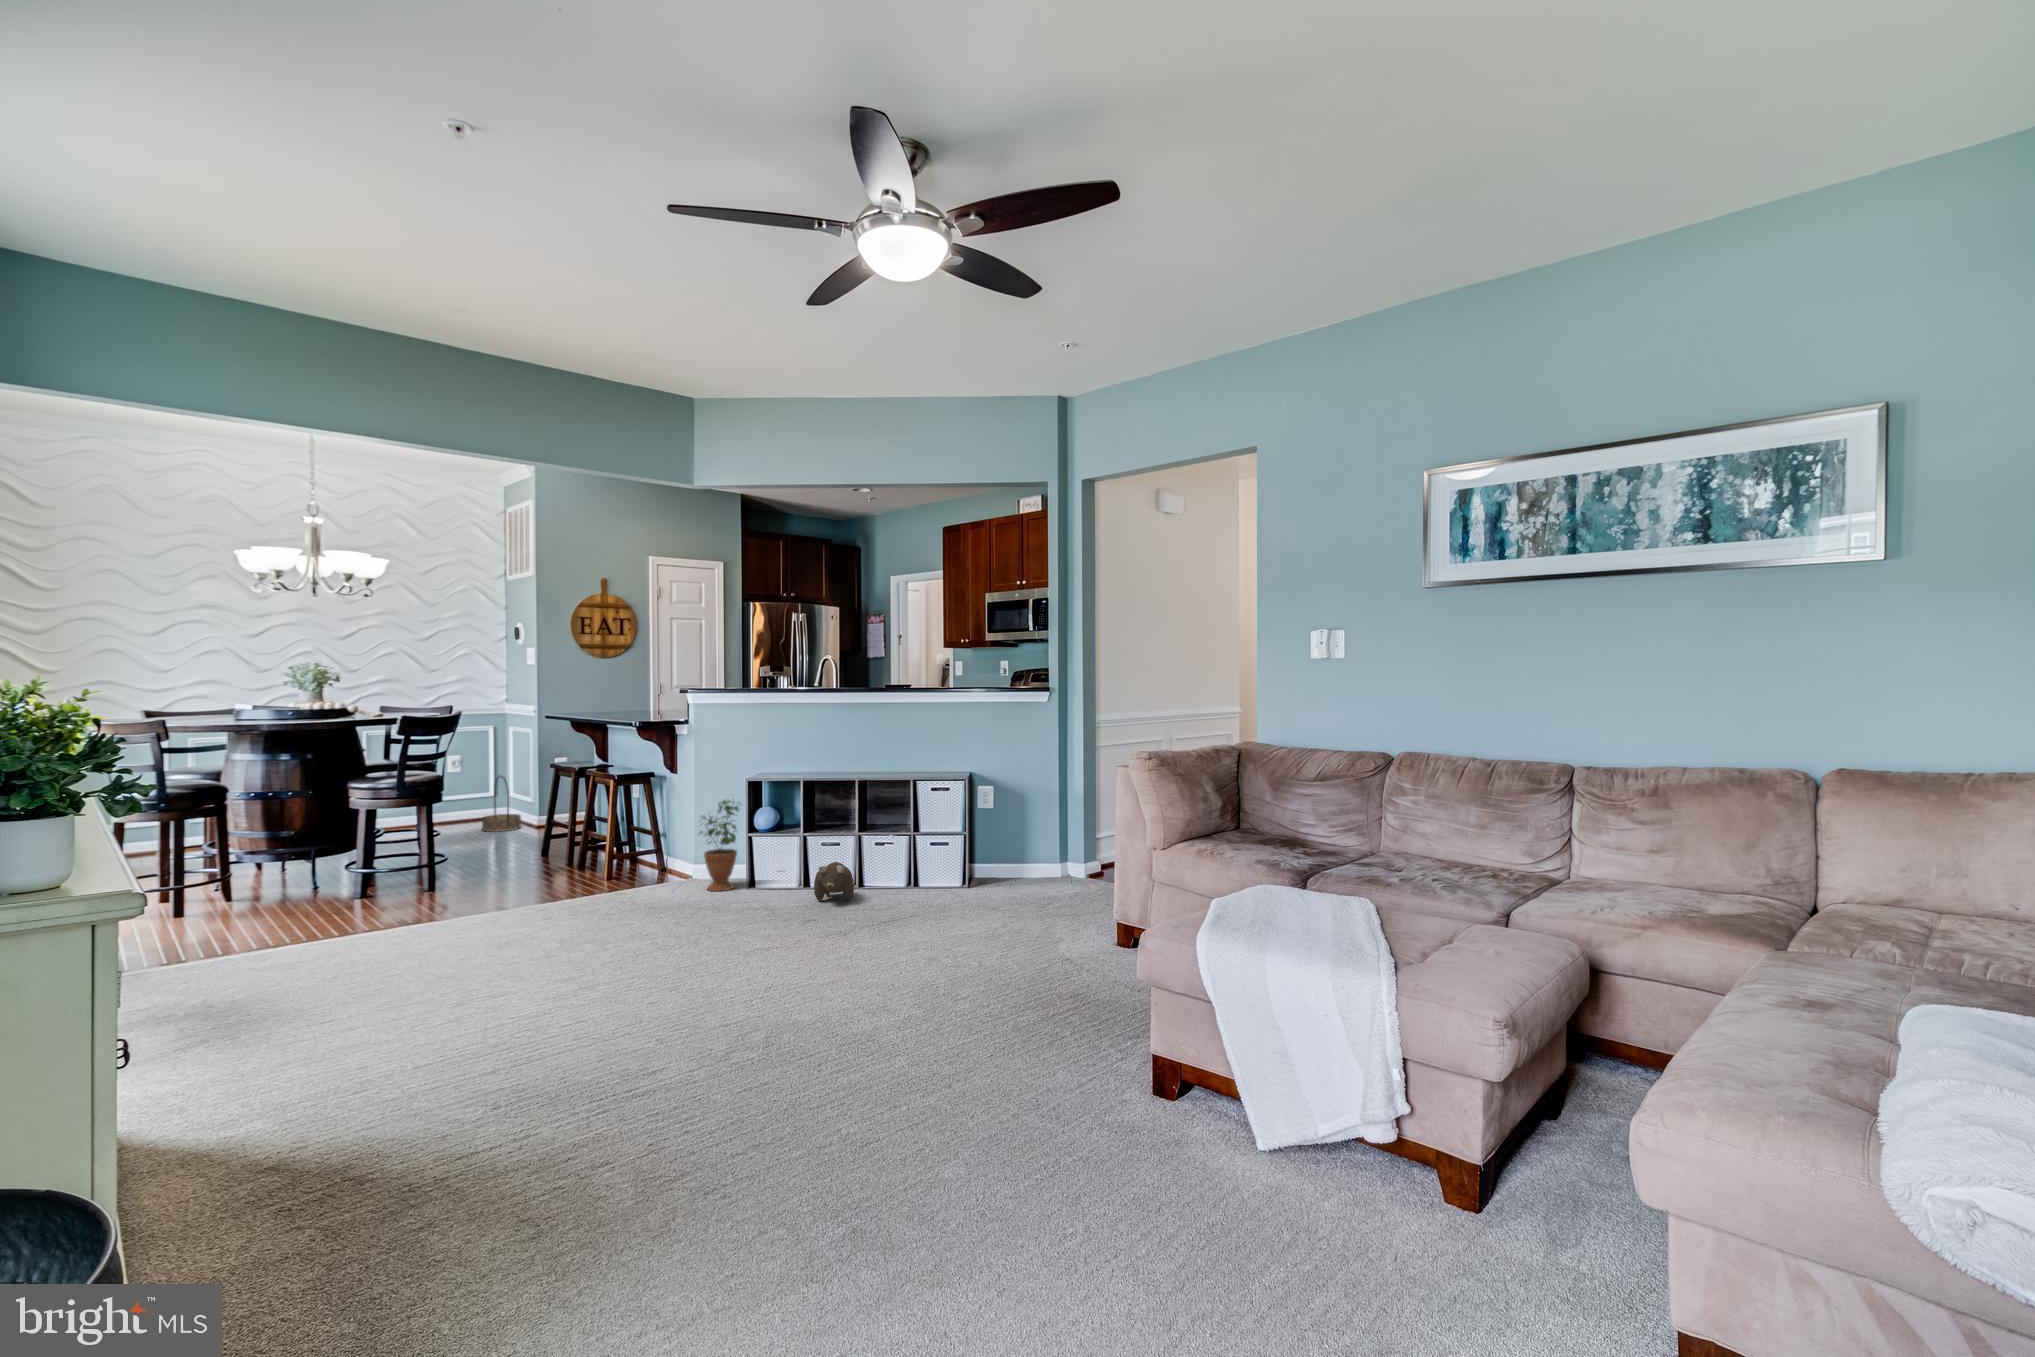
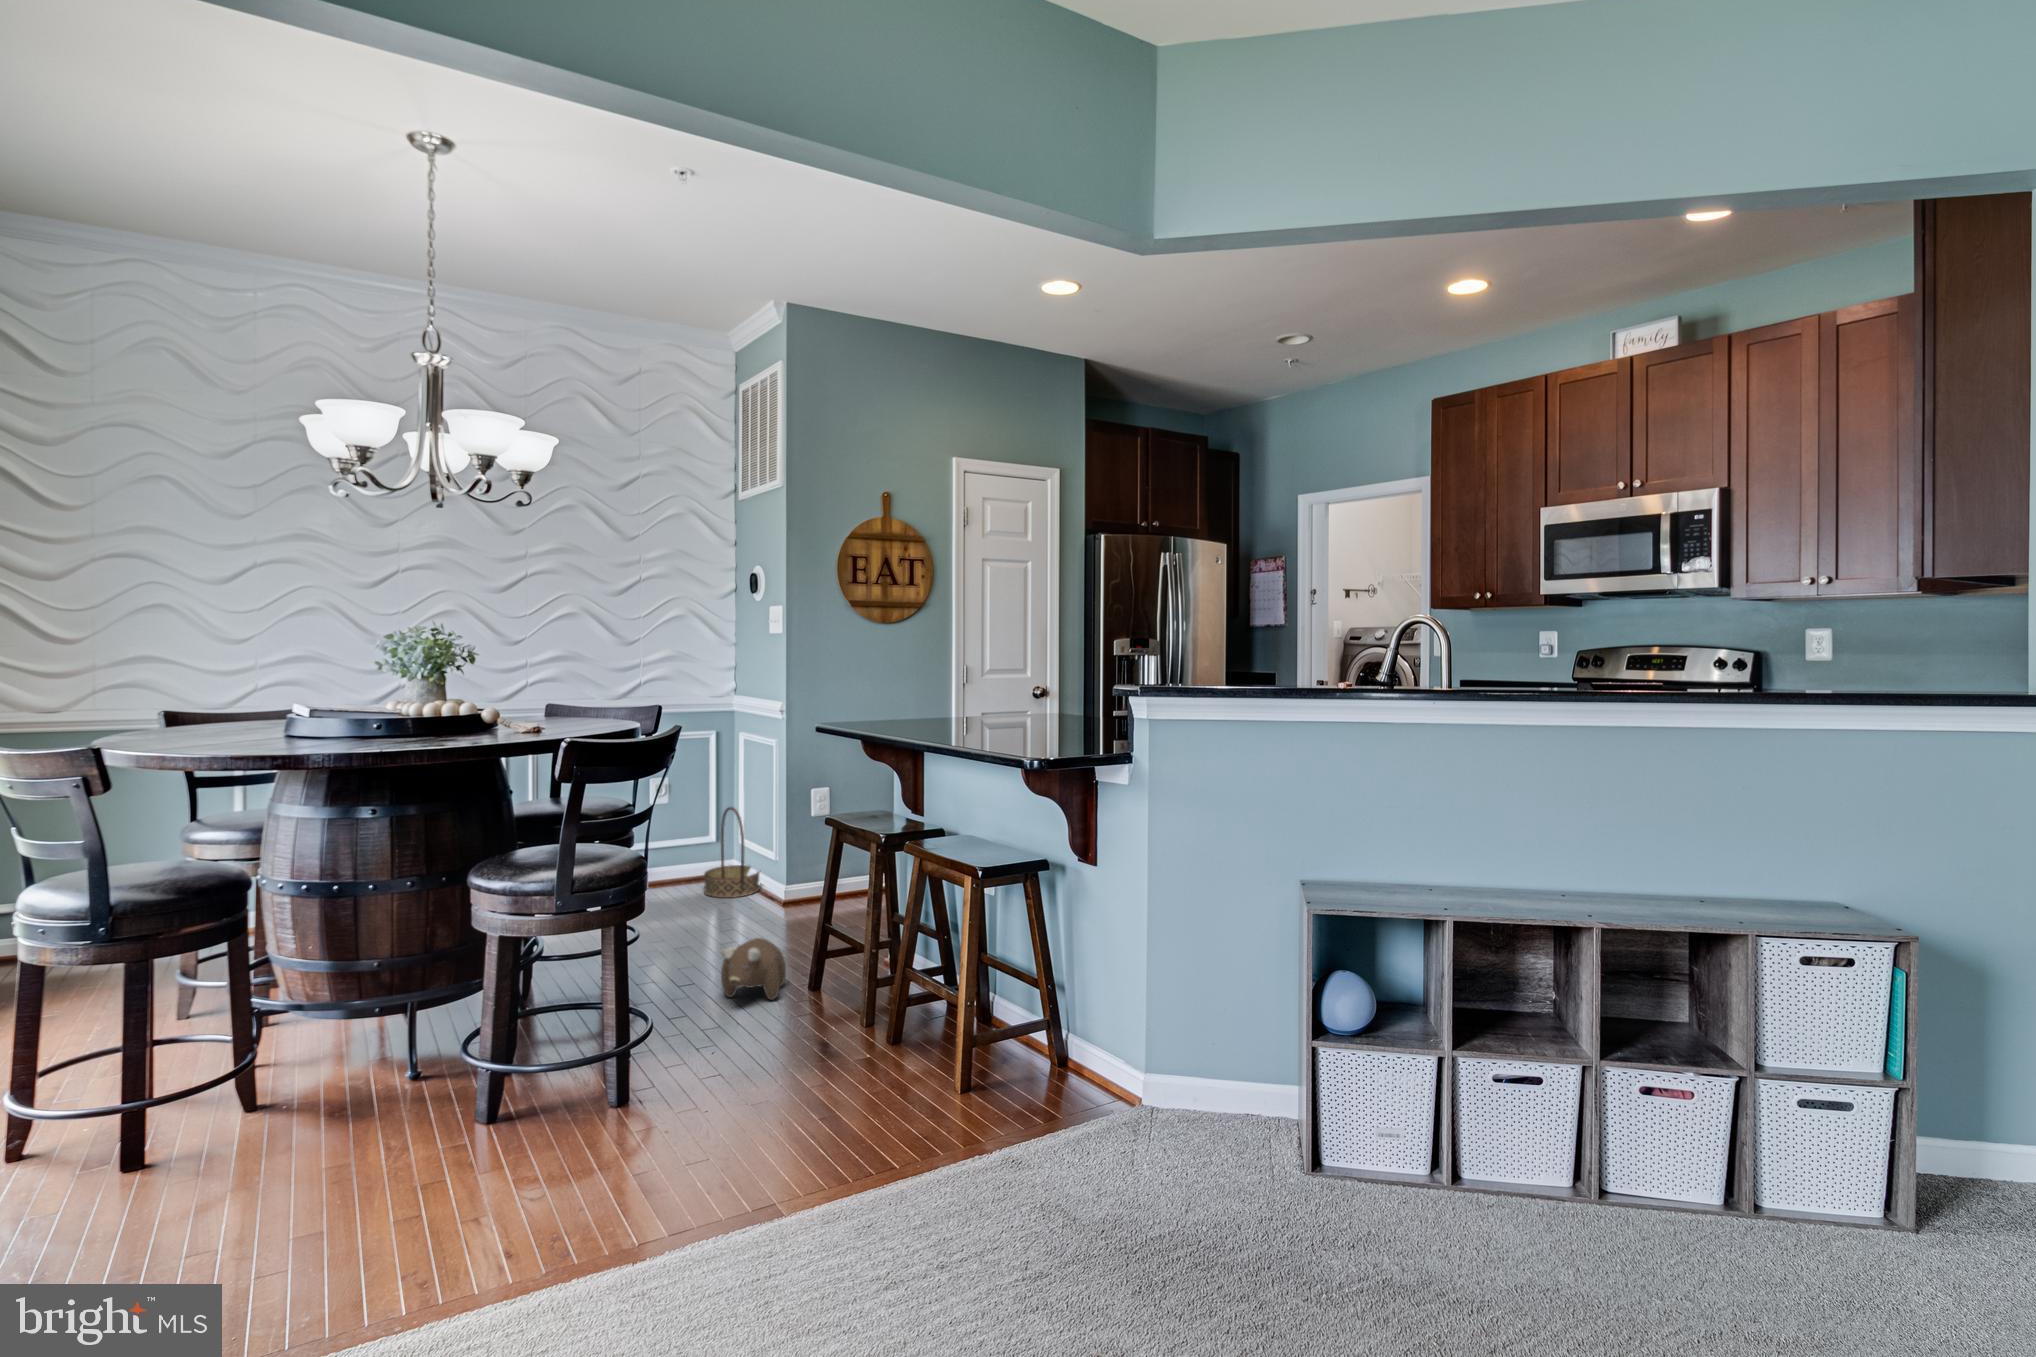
potted plant: present [699,800,739,891] -> none [1174,940,1271,1171]
plush toy: present [814,862,854,901] -> present [721,938,786,1000]

